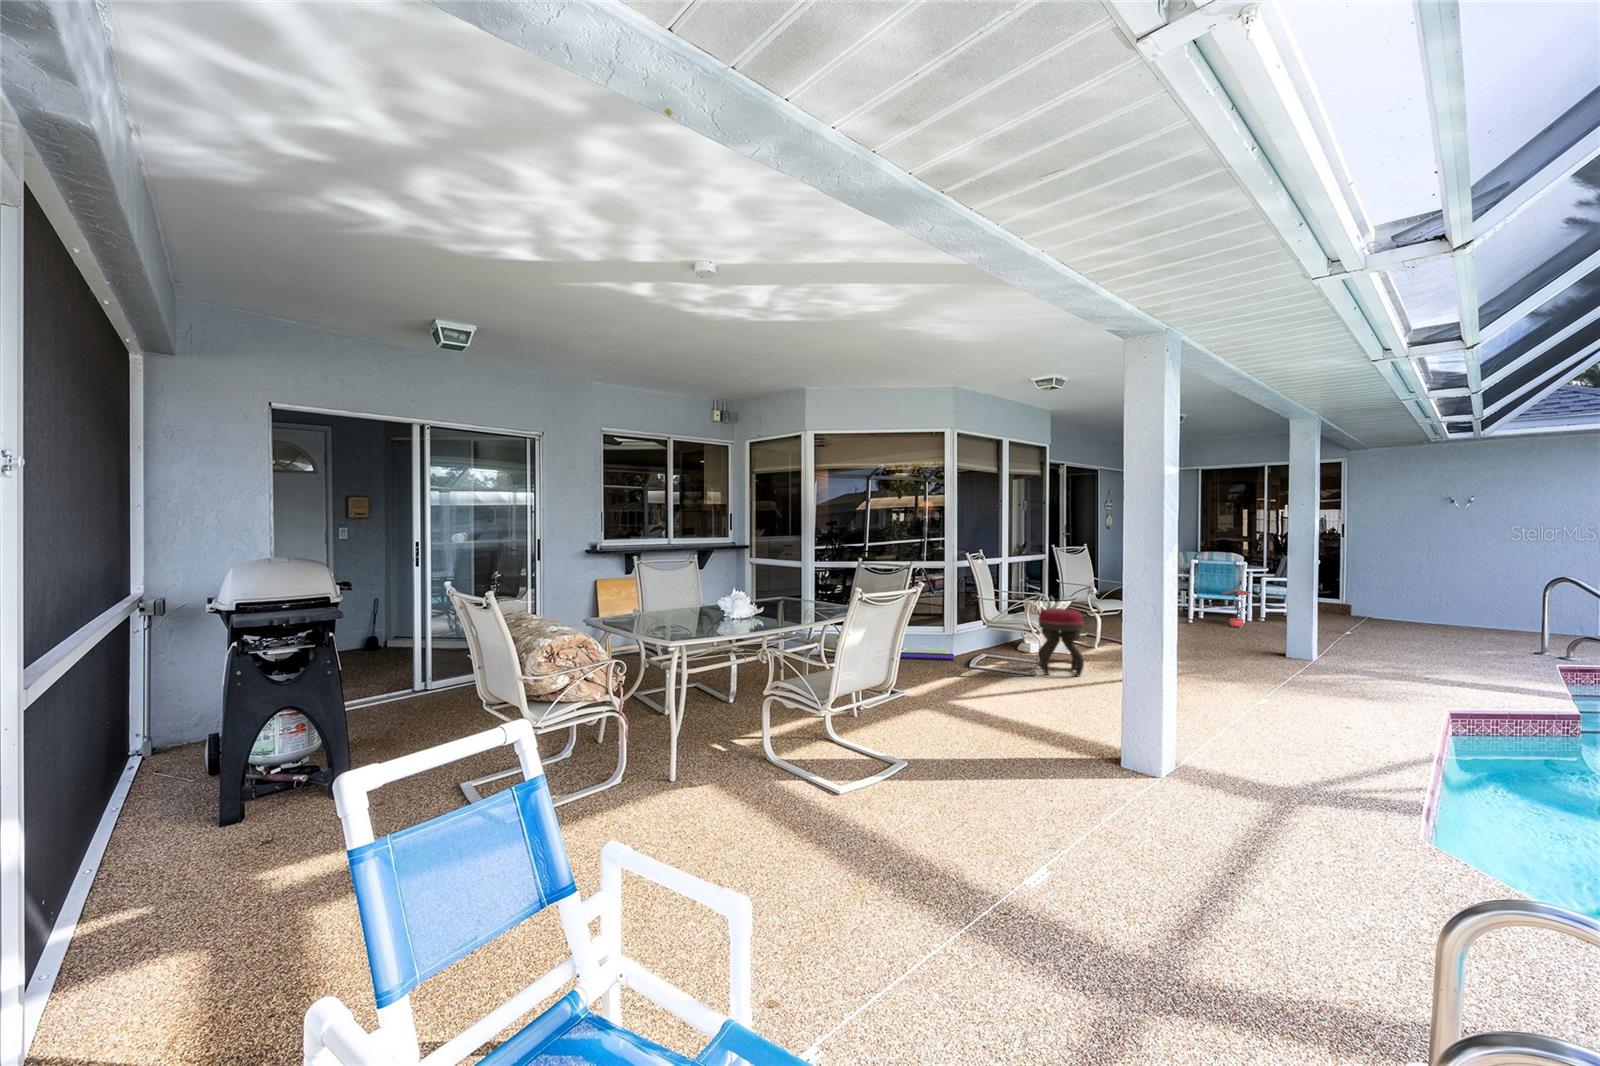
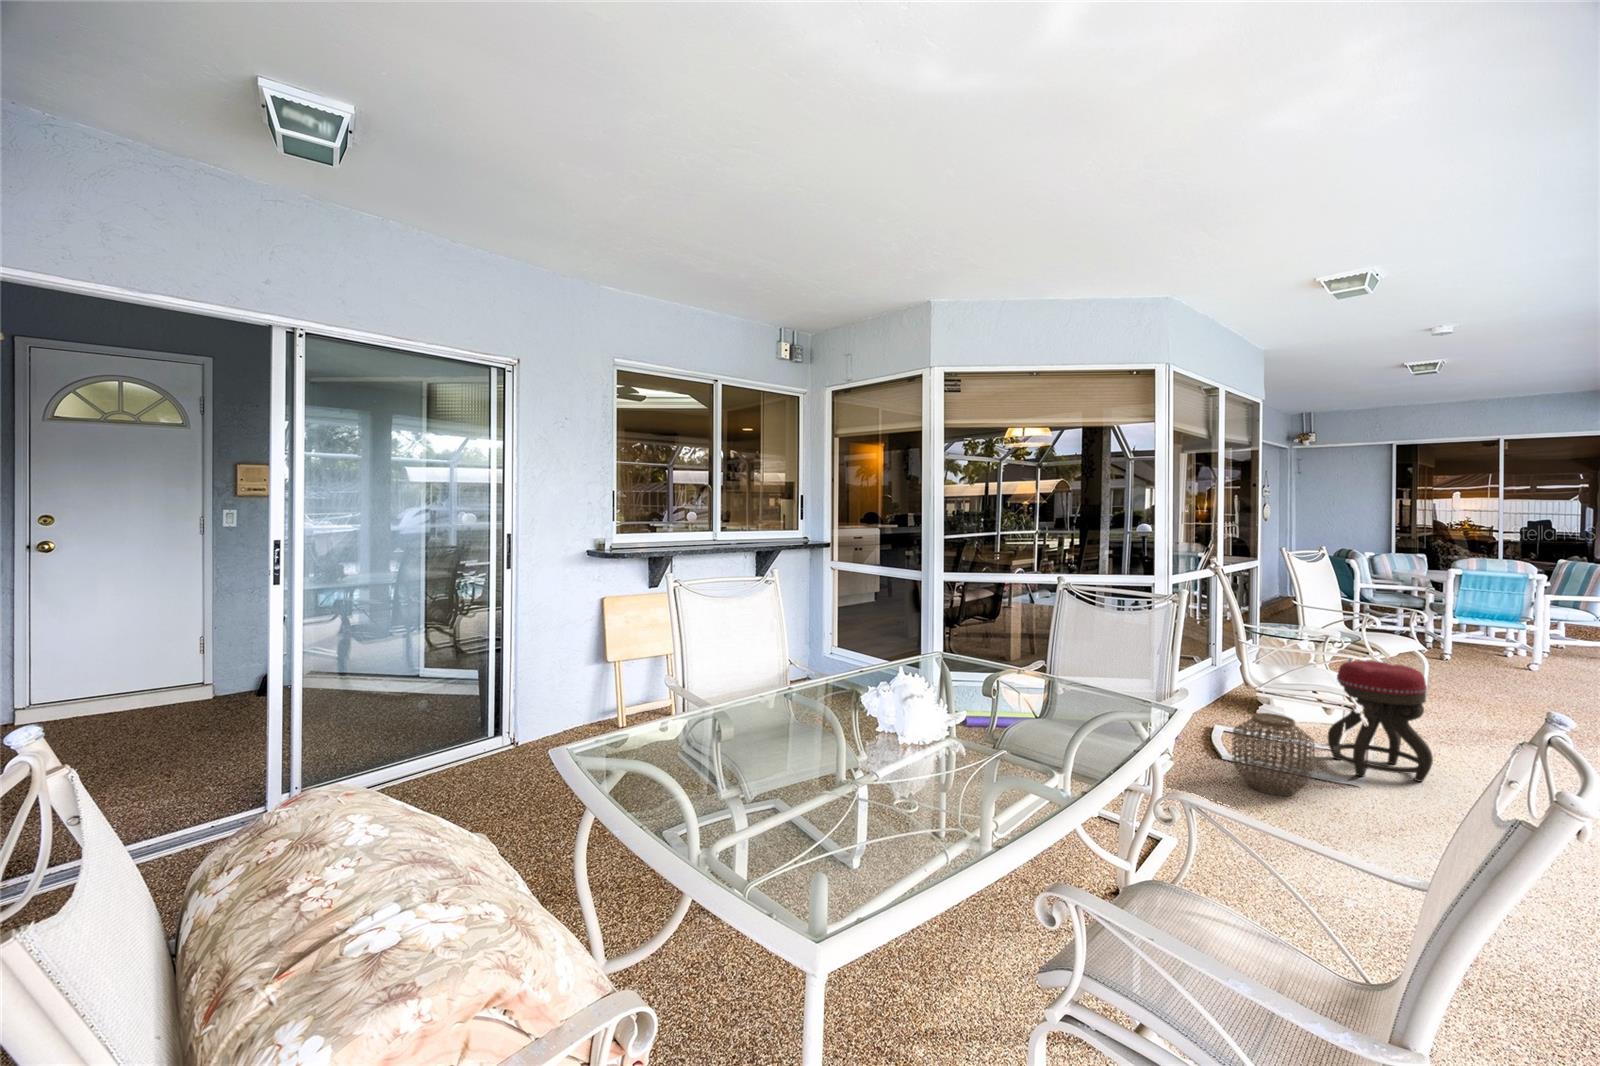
potted plant: present [1223,590,1251,627] -> none [1502,614,1547,667]
woven basket: none [966,637,1008,682] -> present [1232,713,1315,796]

